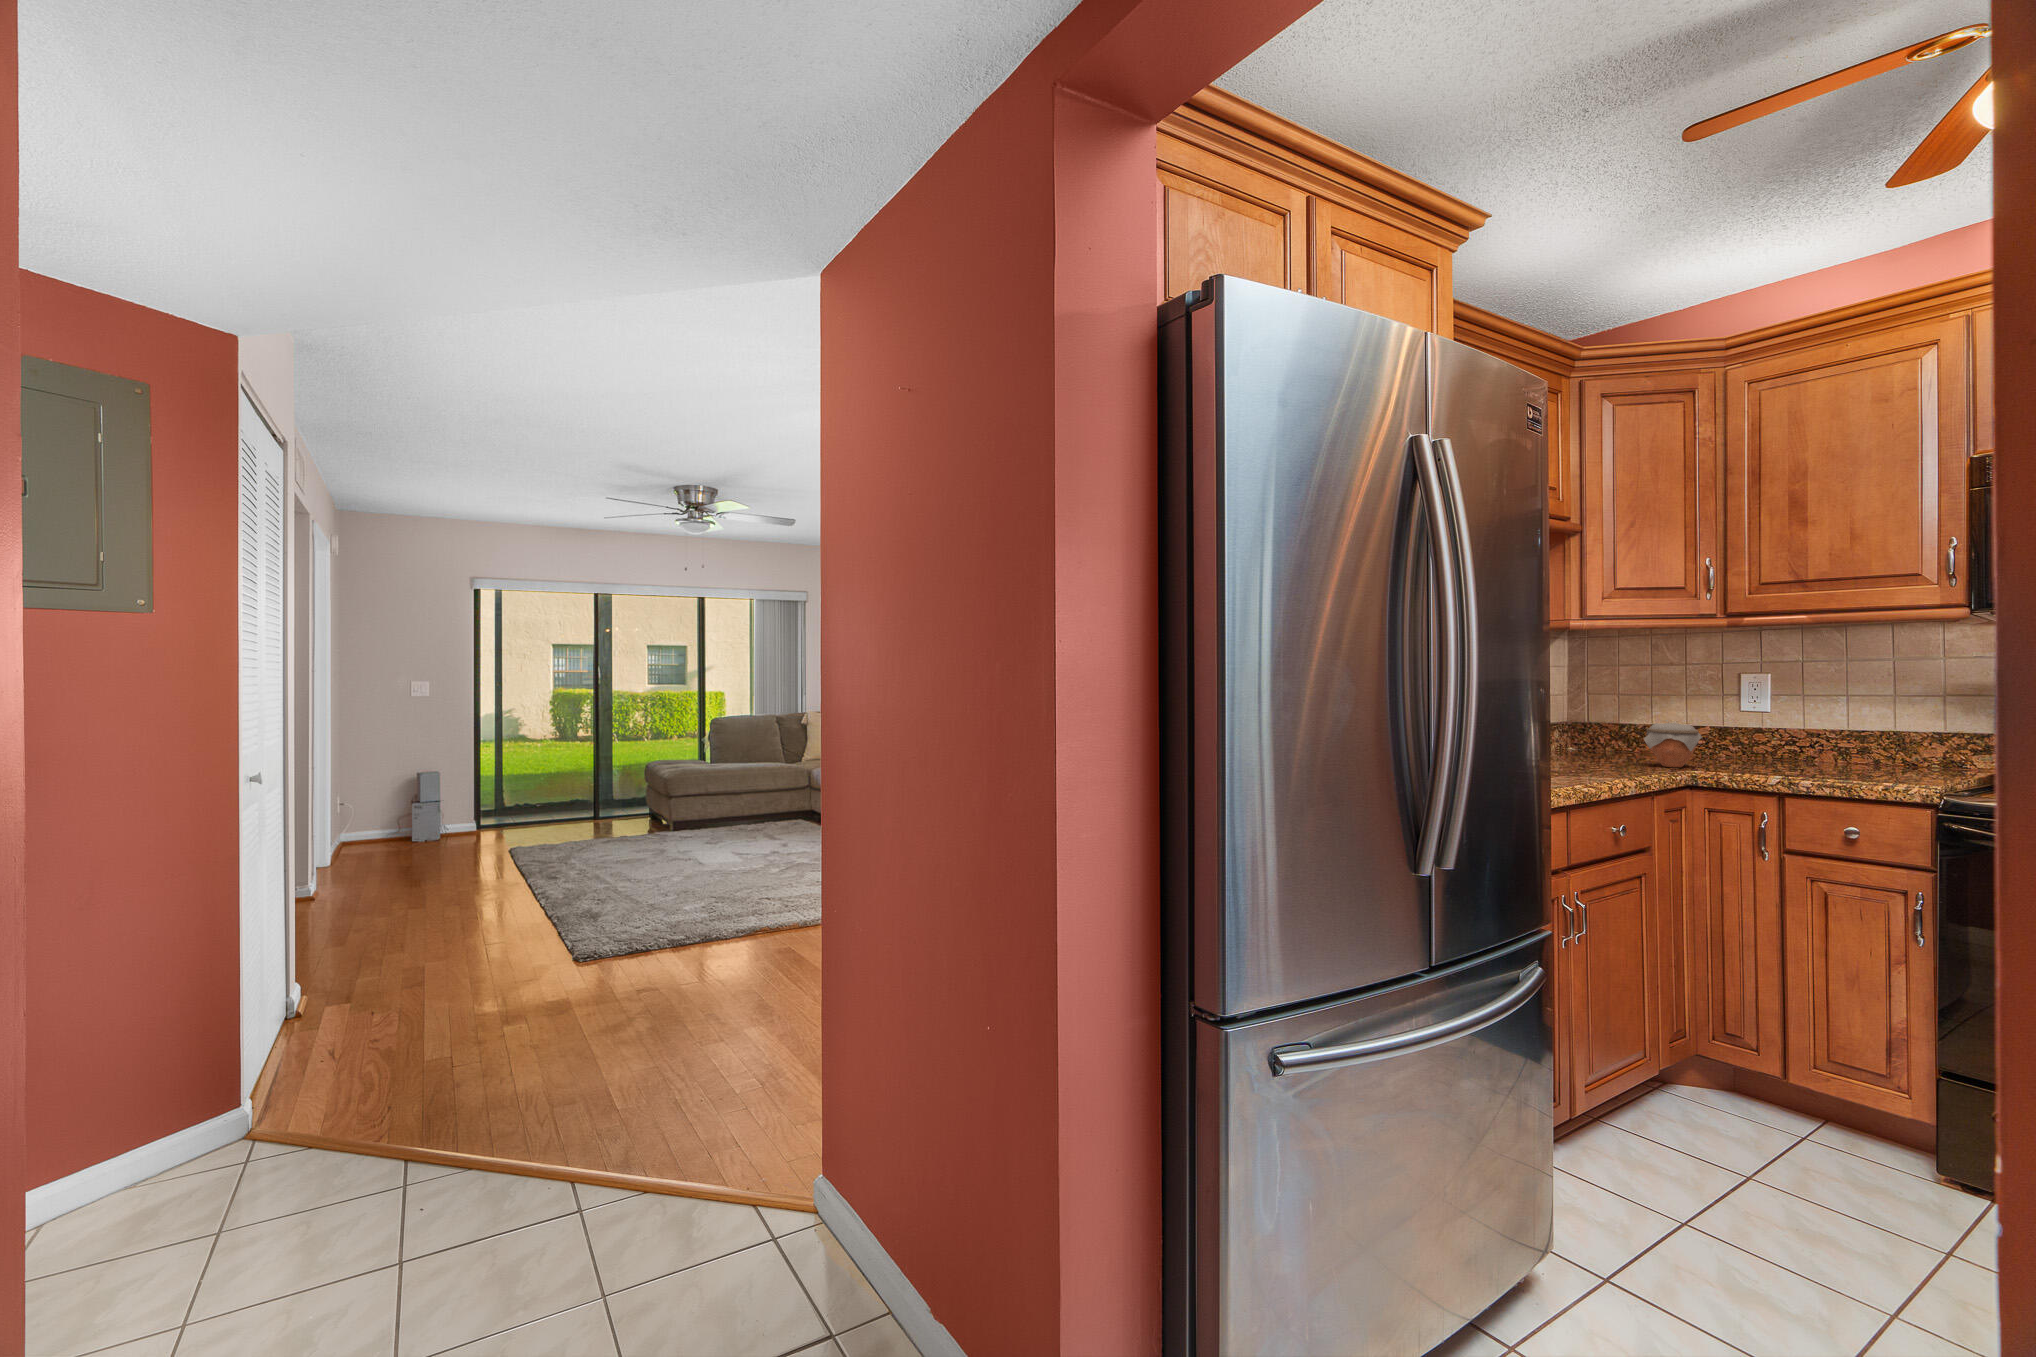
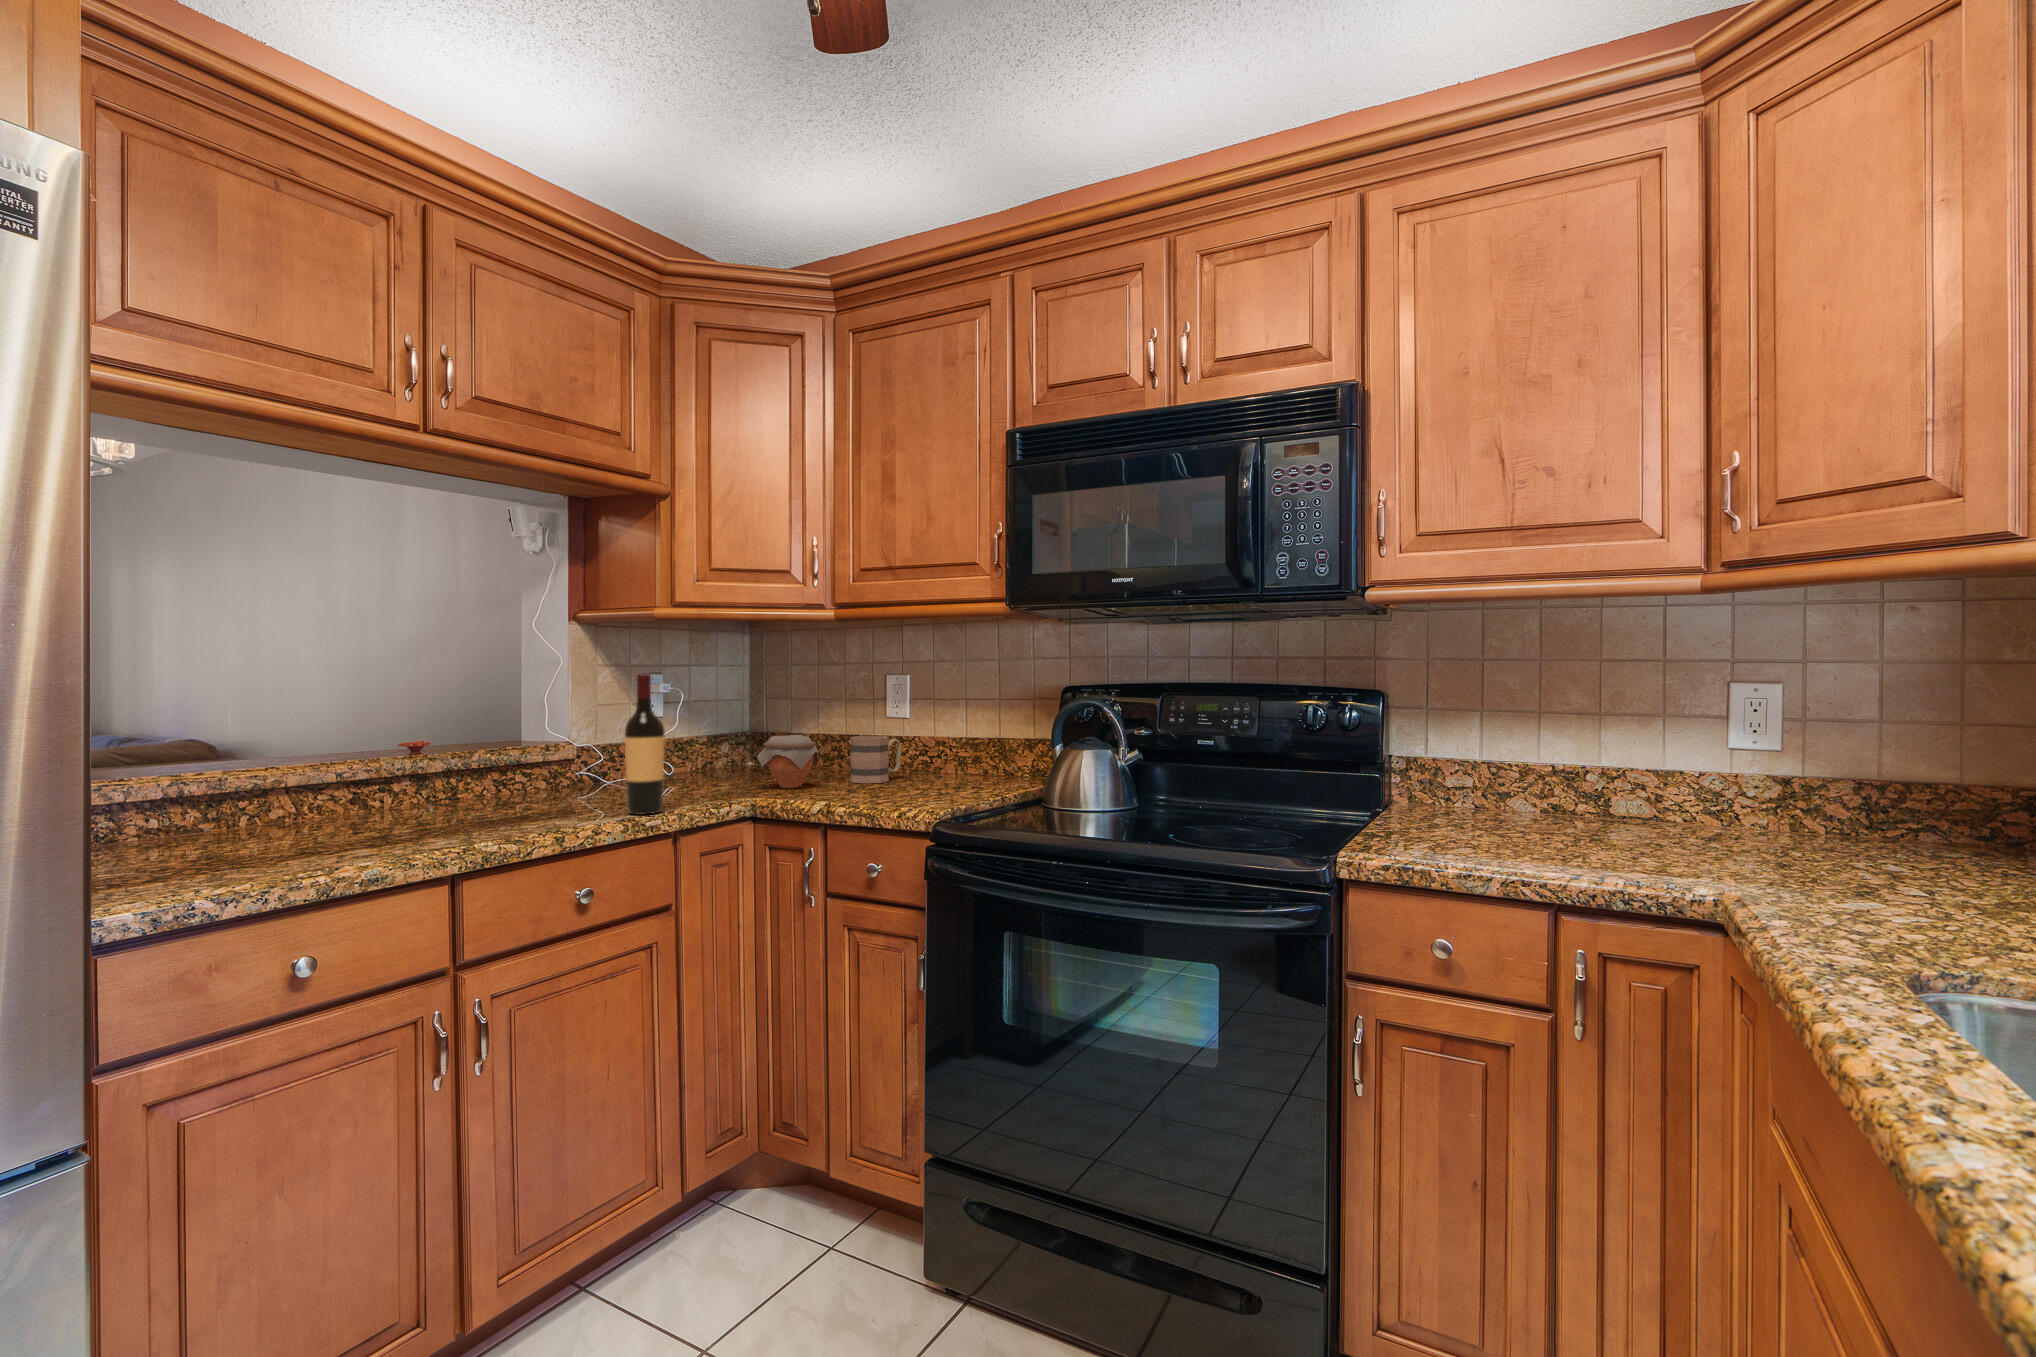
wine bottle: none [1593,670,1626,778] -> present [625,674,665,815]
mug: none [1715,727,1762,767] -> present [850,736,901,783]

